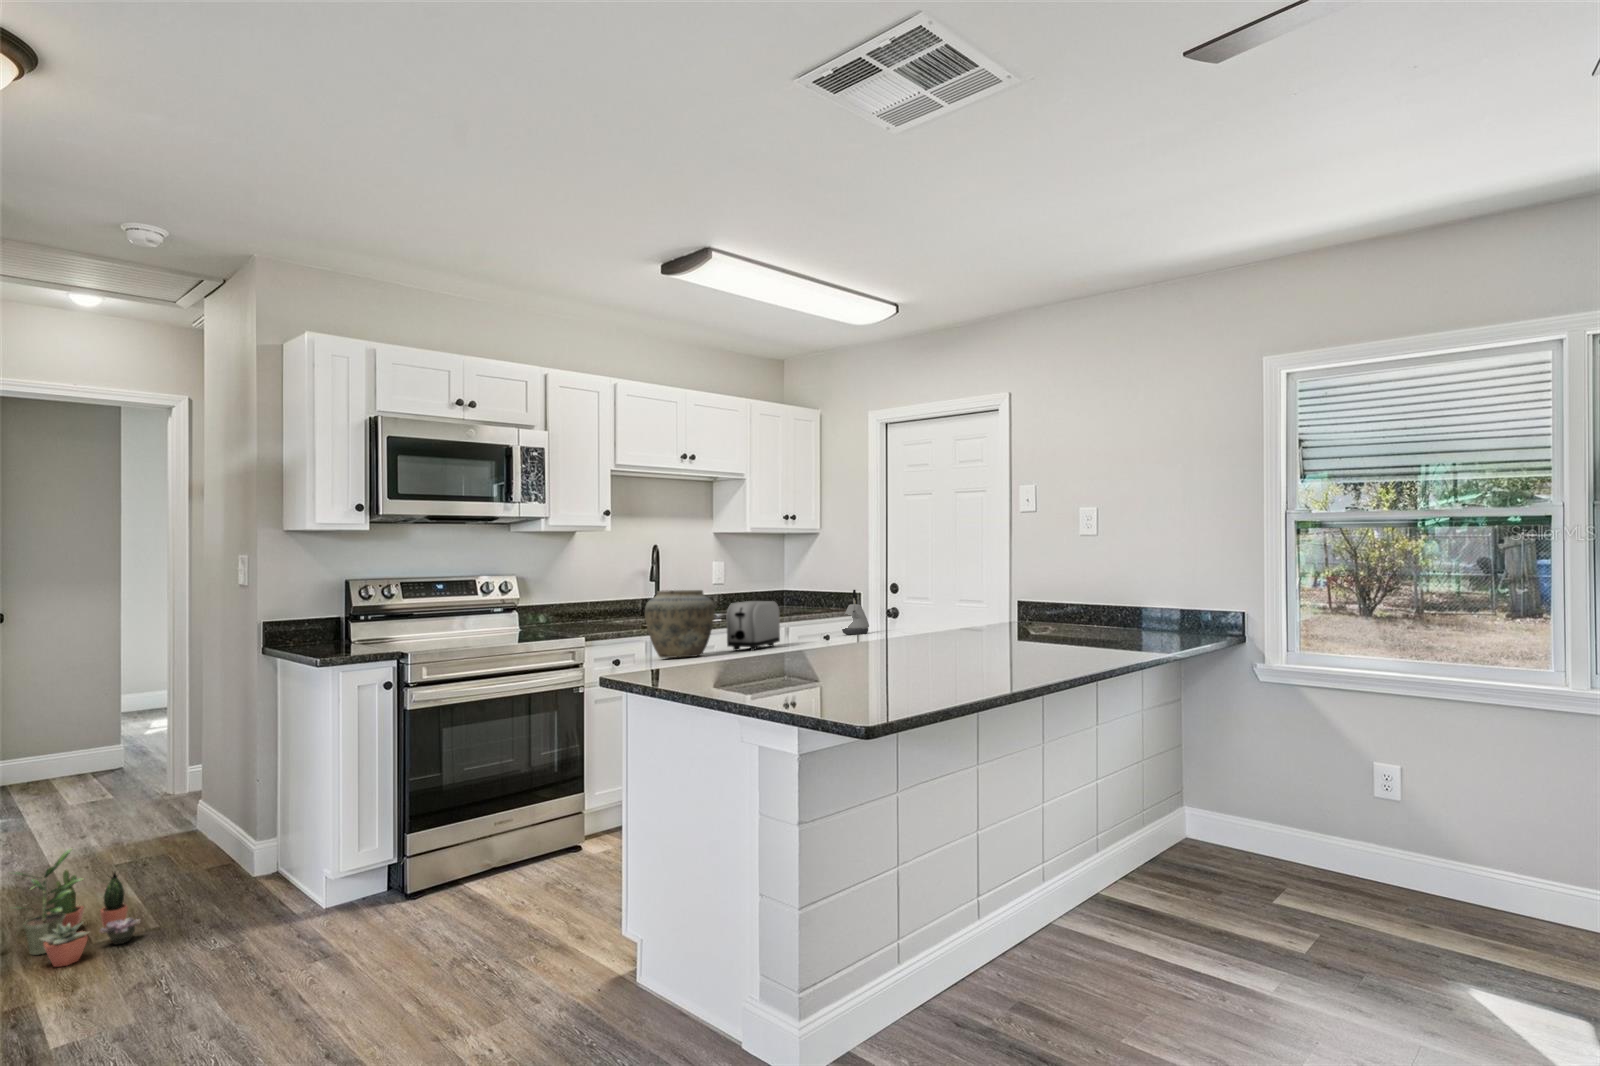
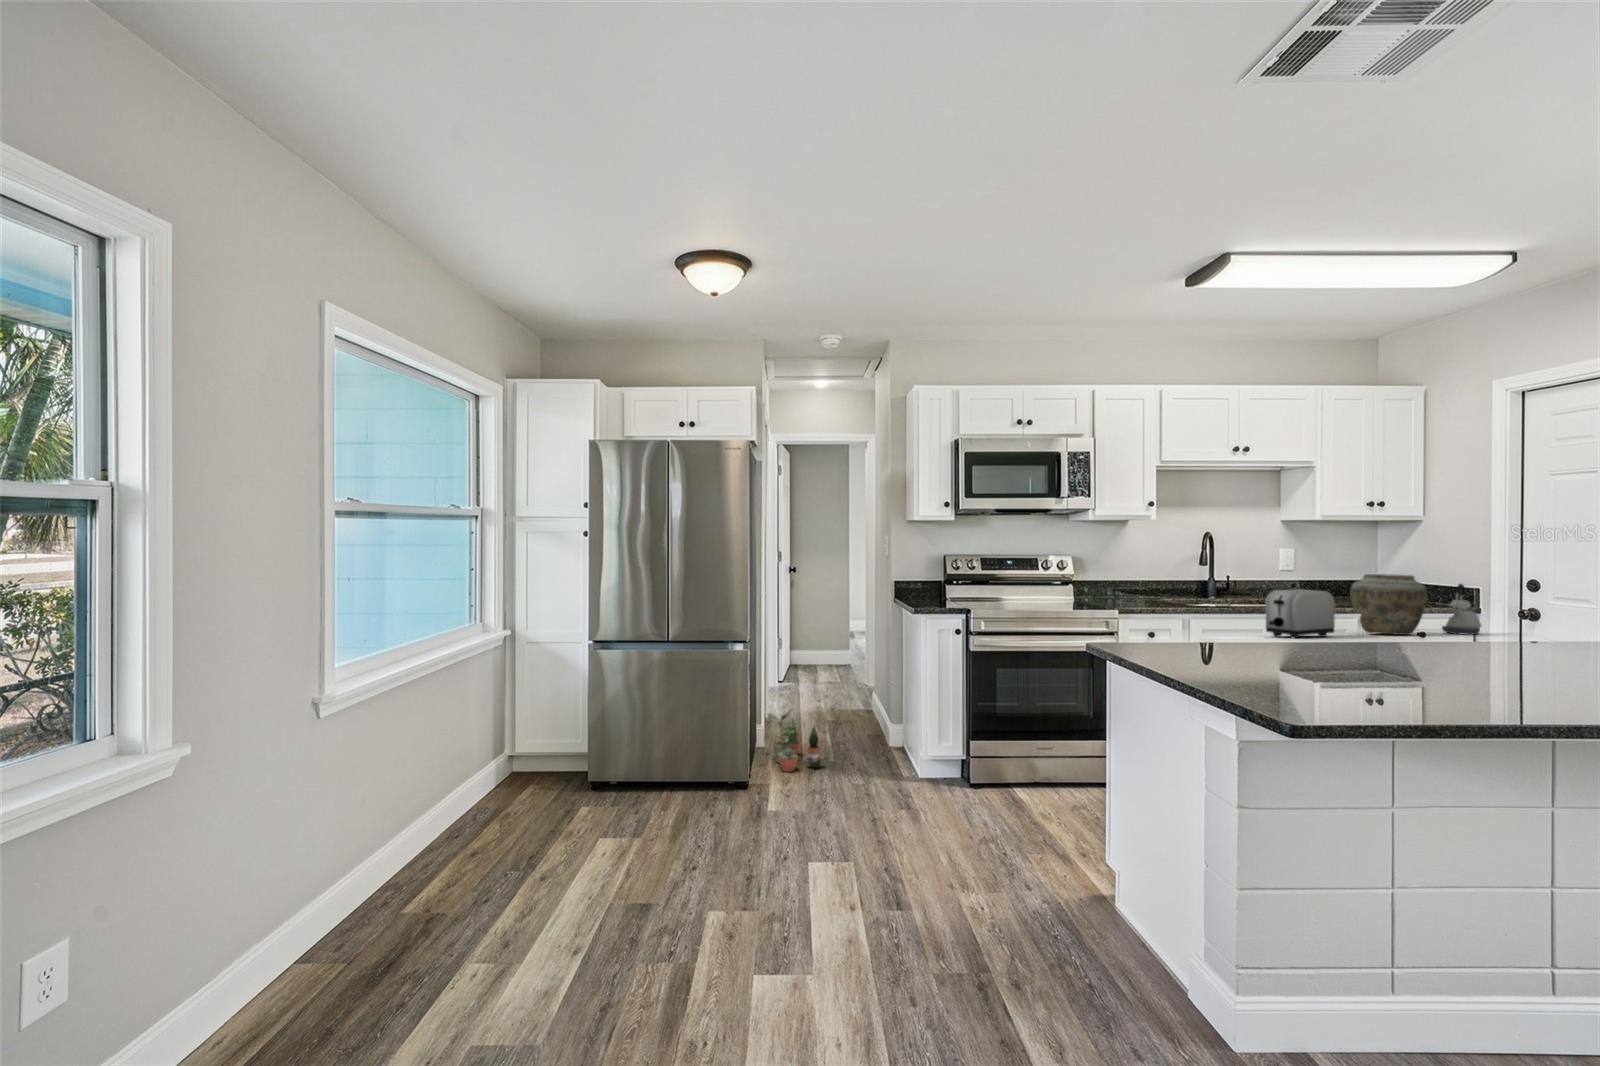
vase: present [645,590,715,658] -> present [1350,574,1427,635]

